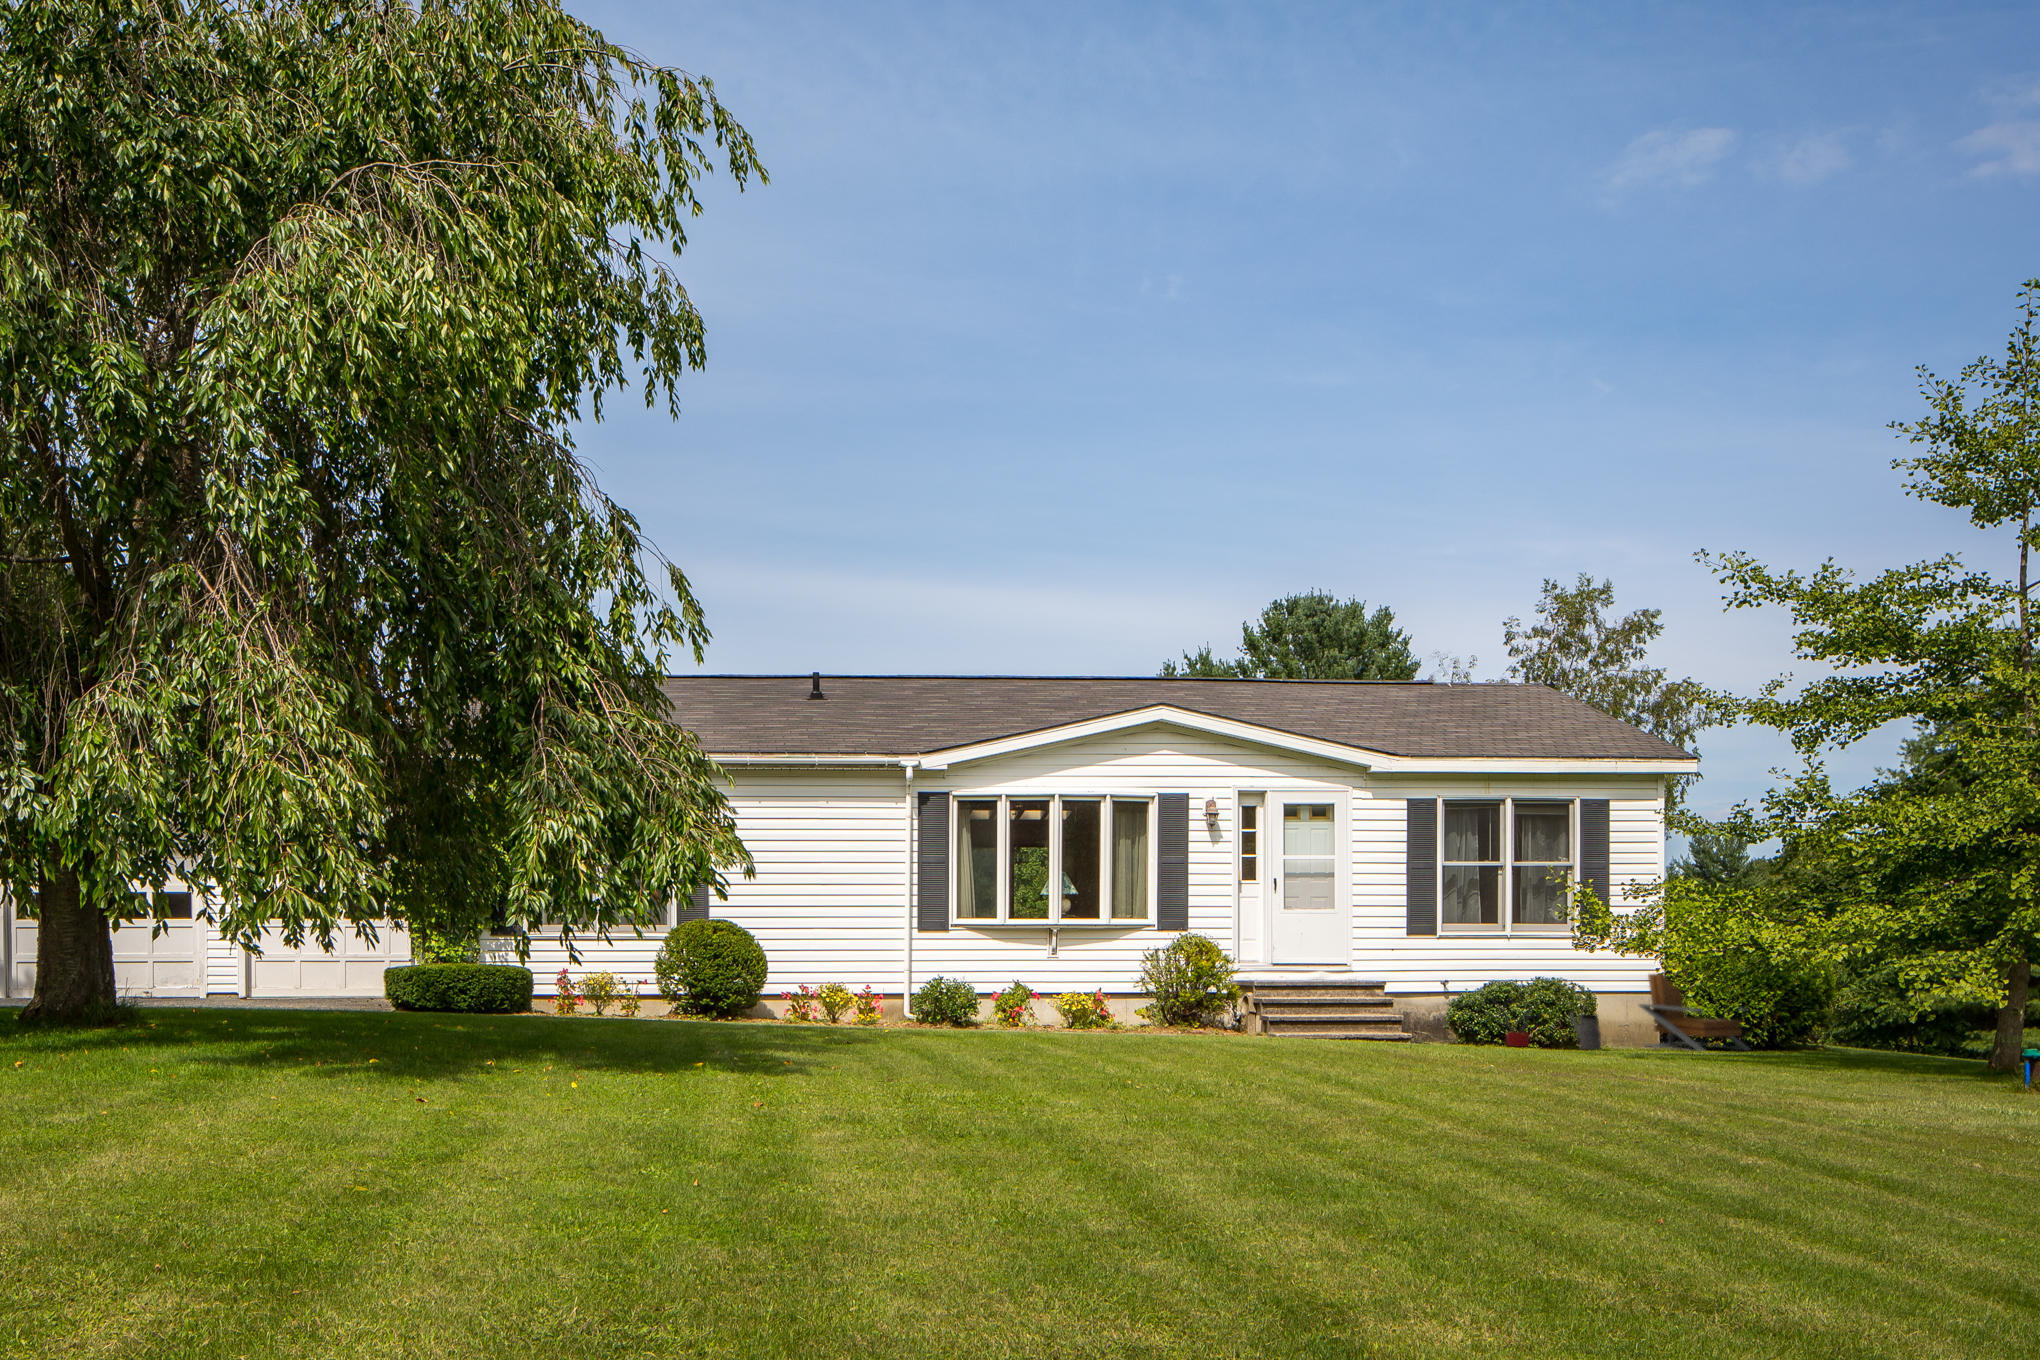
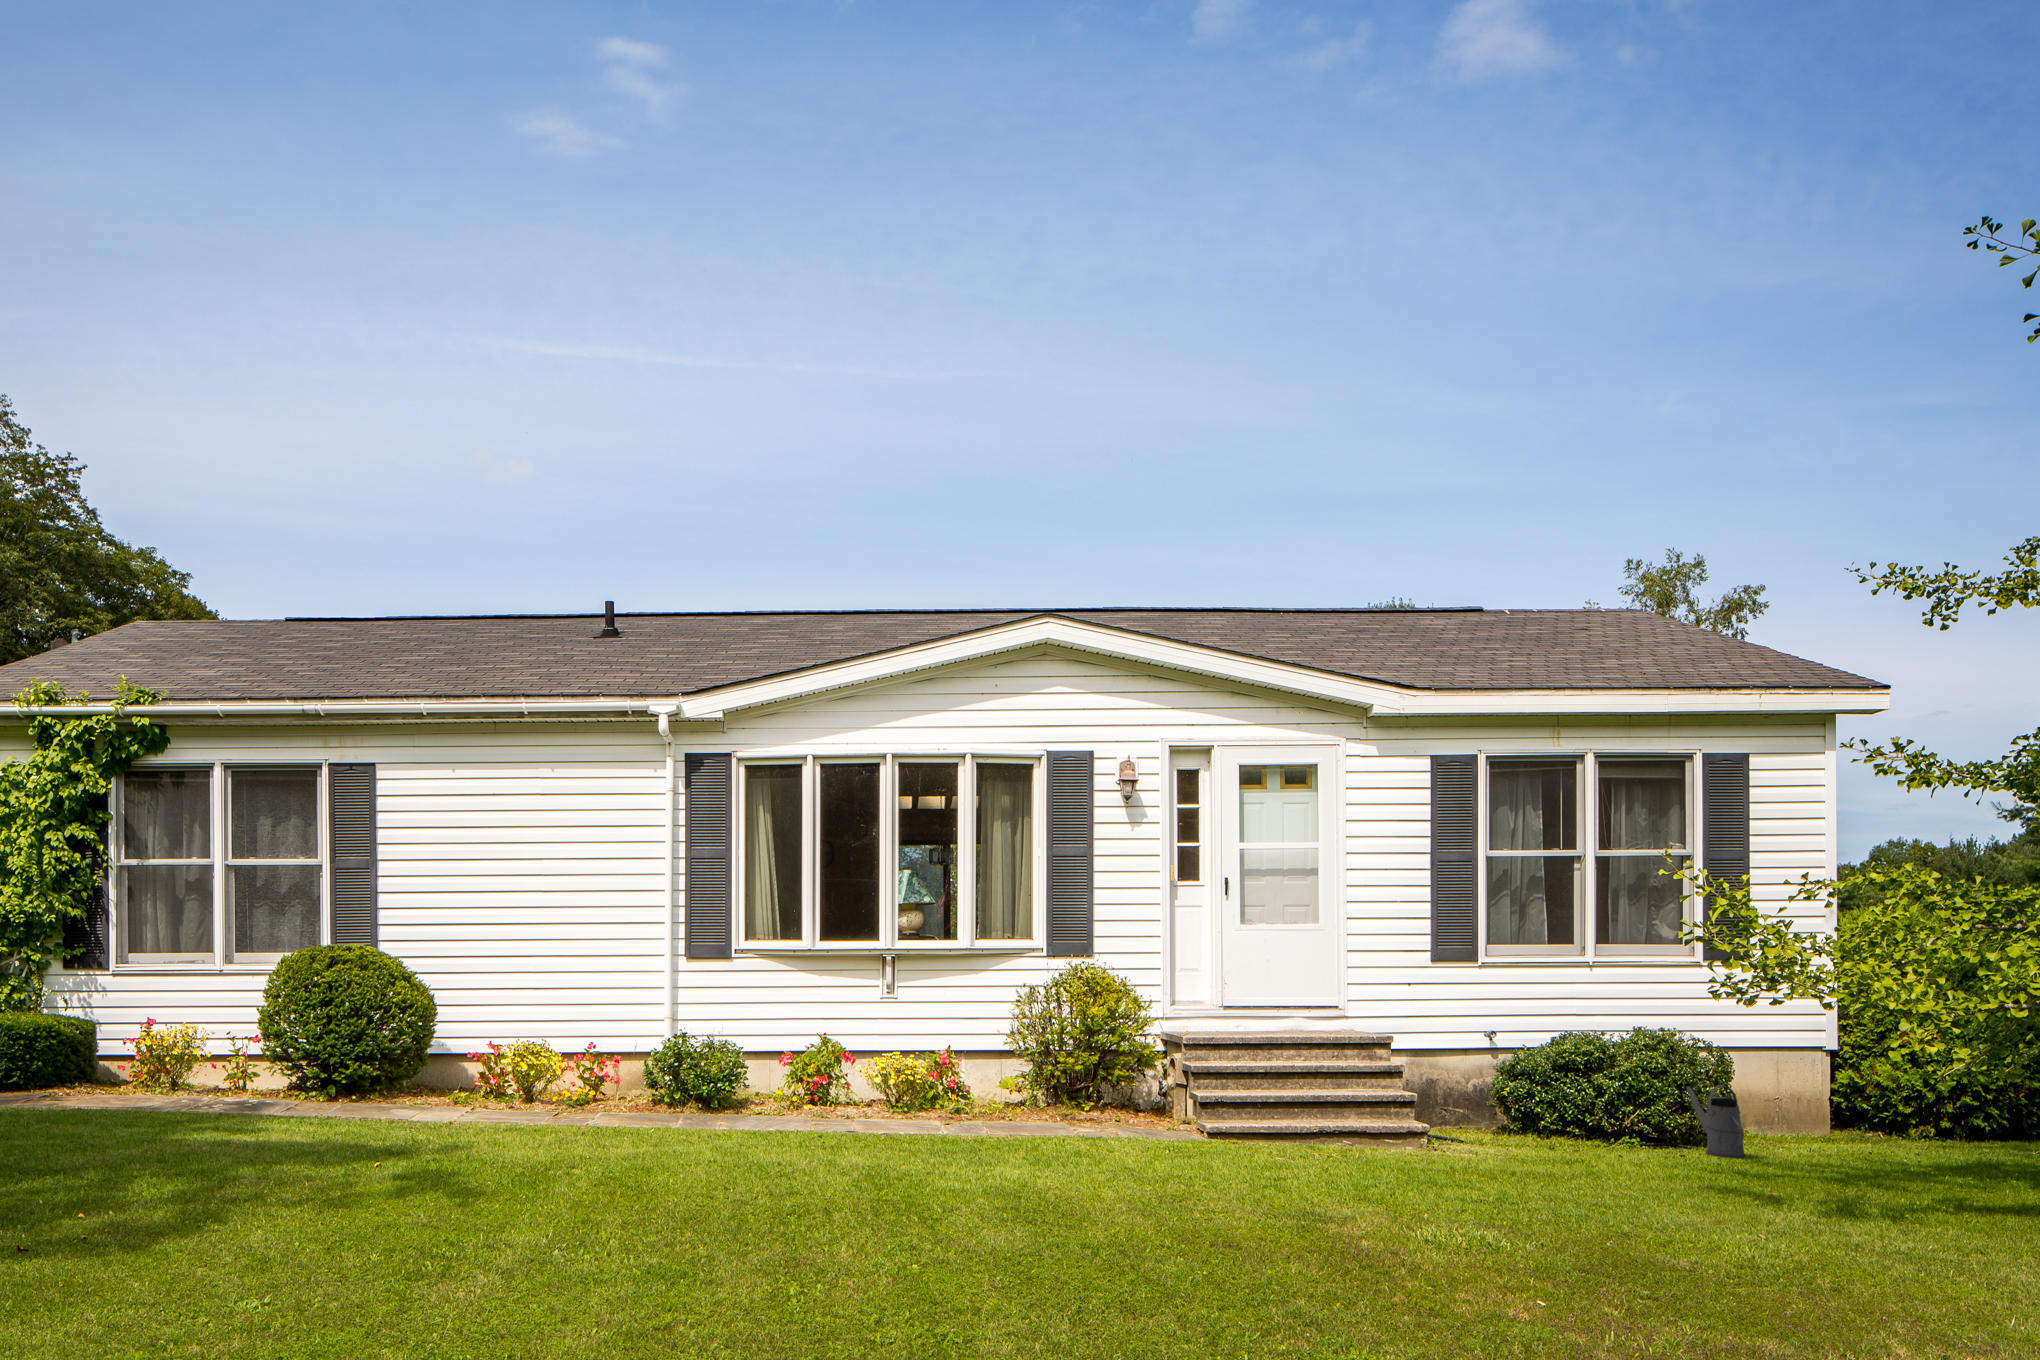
lounge chair: present [1639,973,1751,1051] -> none [1798,1019,1984,1157]
decorative plant: present [1500,1007,1548,1047] -> none [1556,1058,1657,1149]

